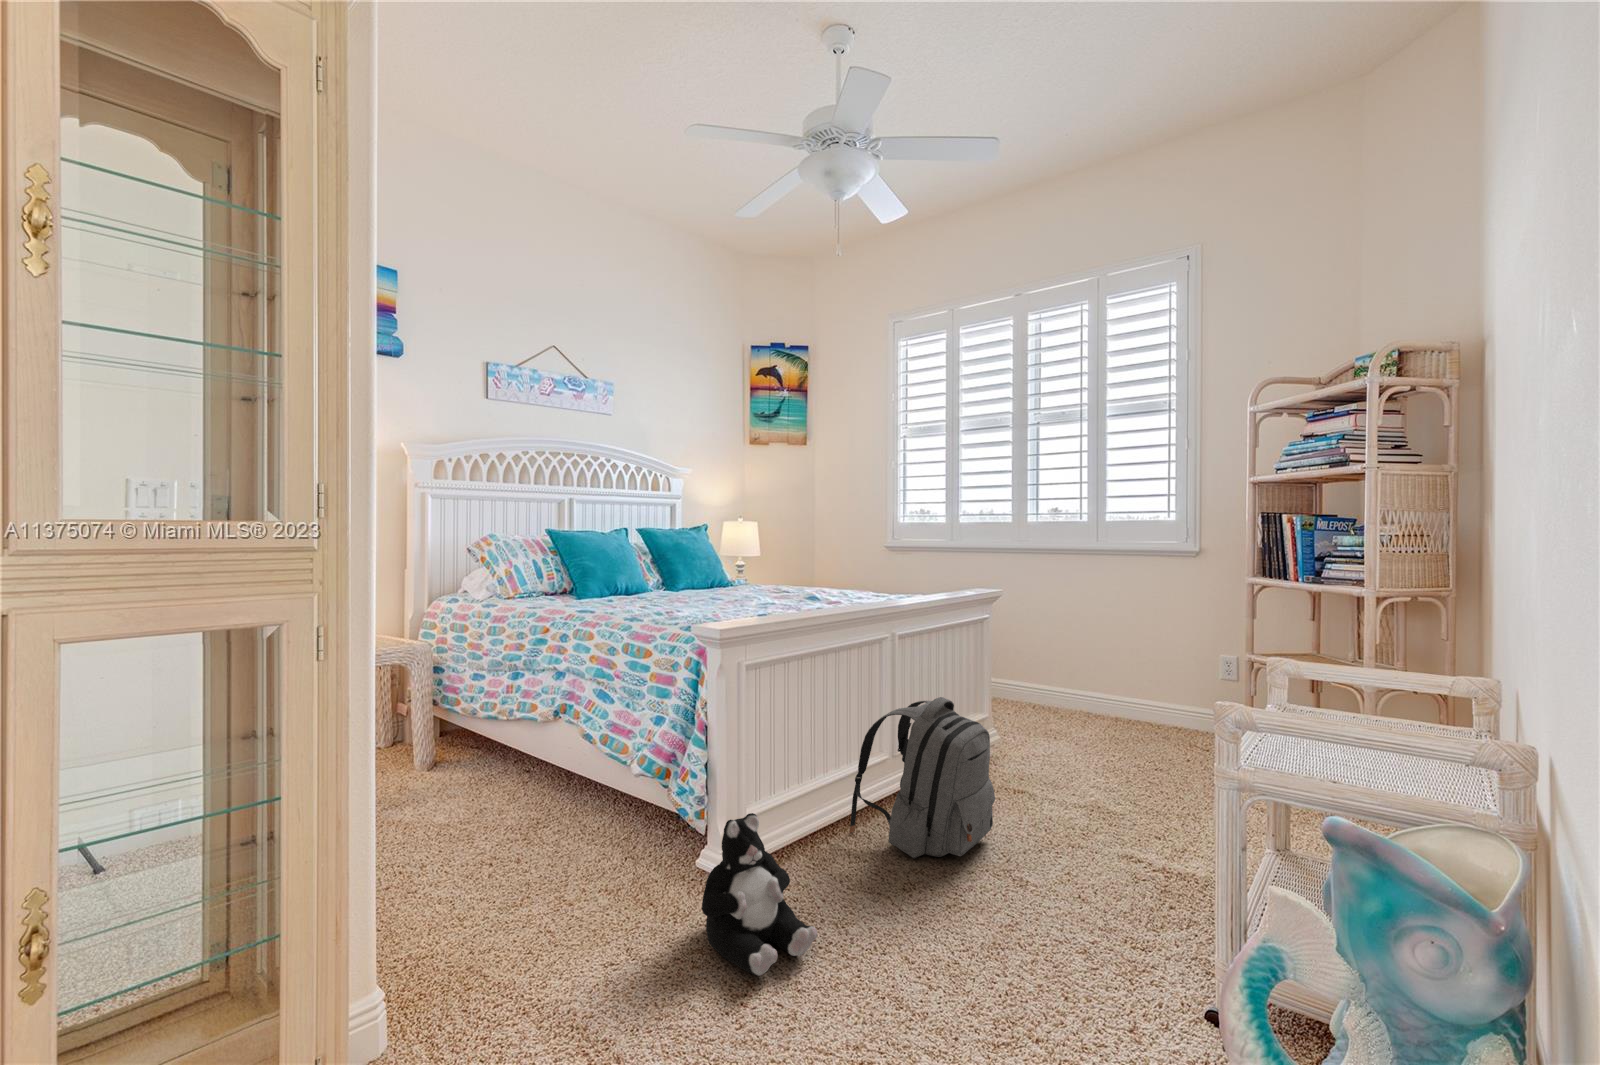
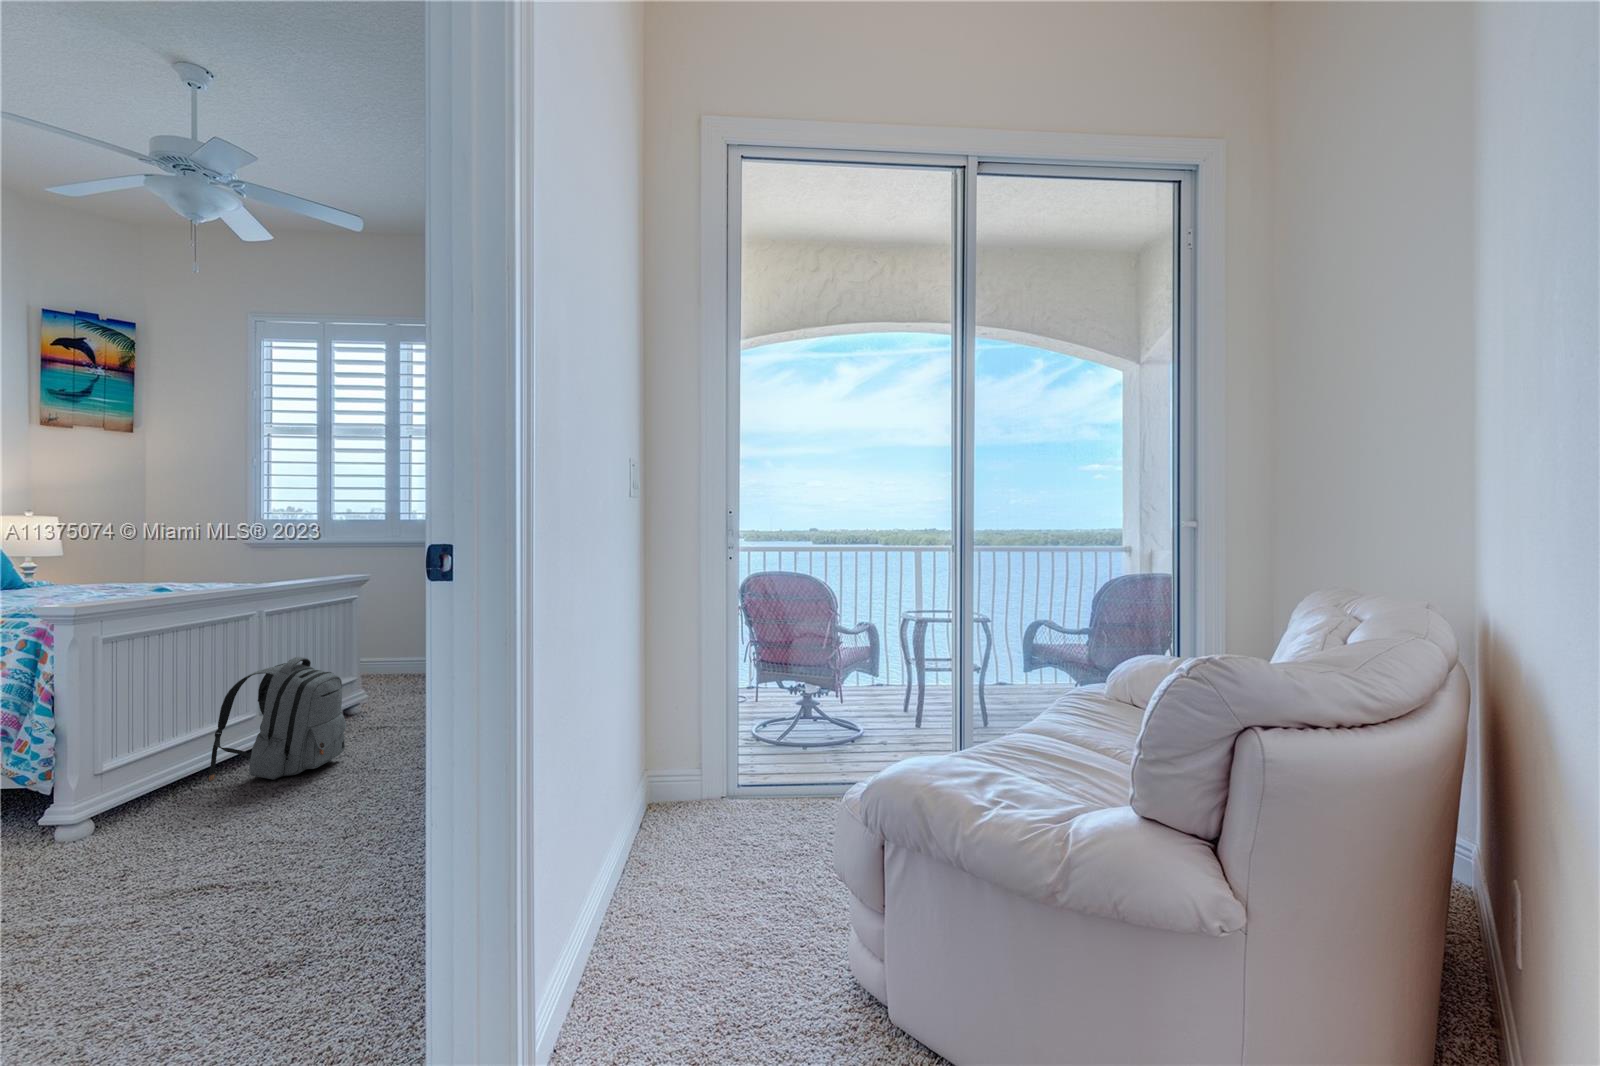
plush toy: present [702,813,817,976] -> none [66,749,185,856]

